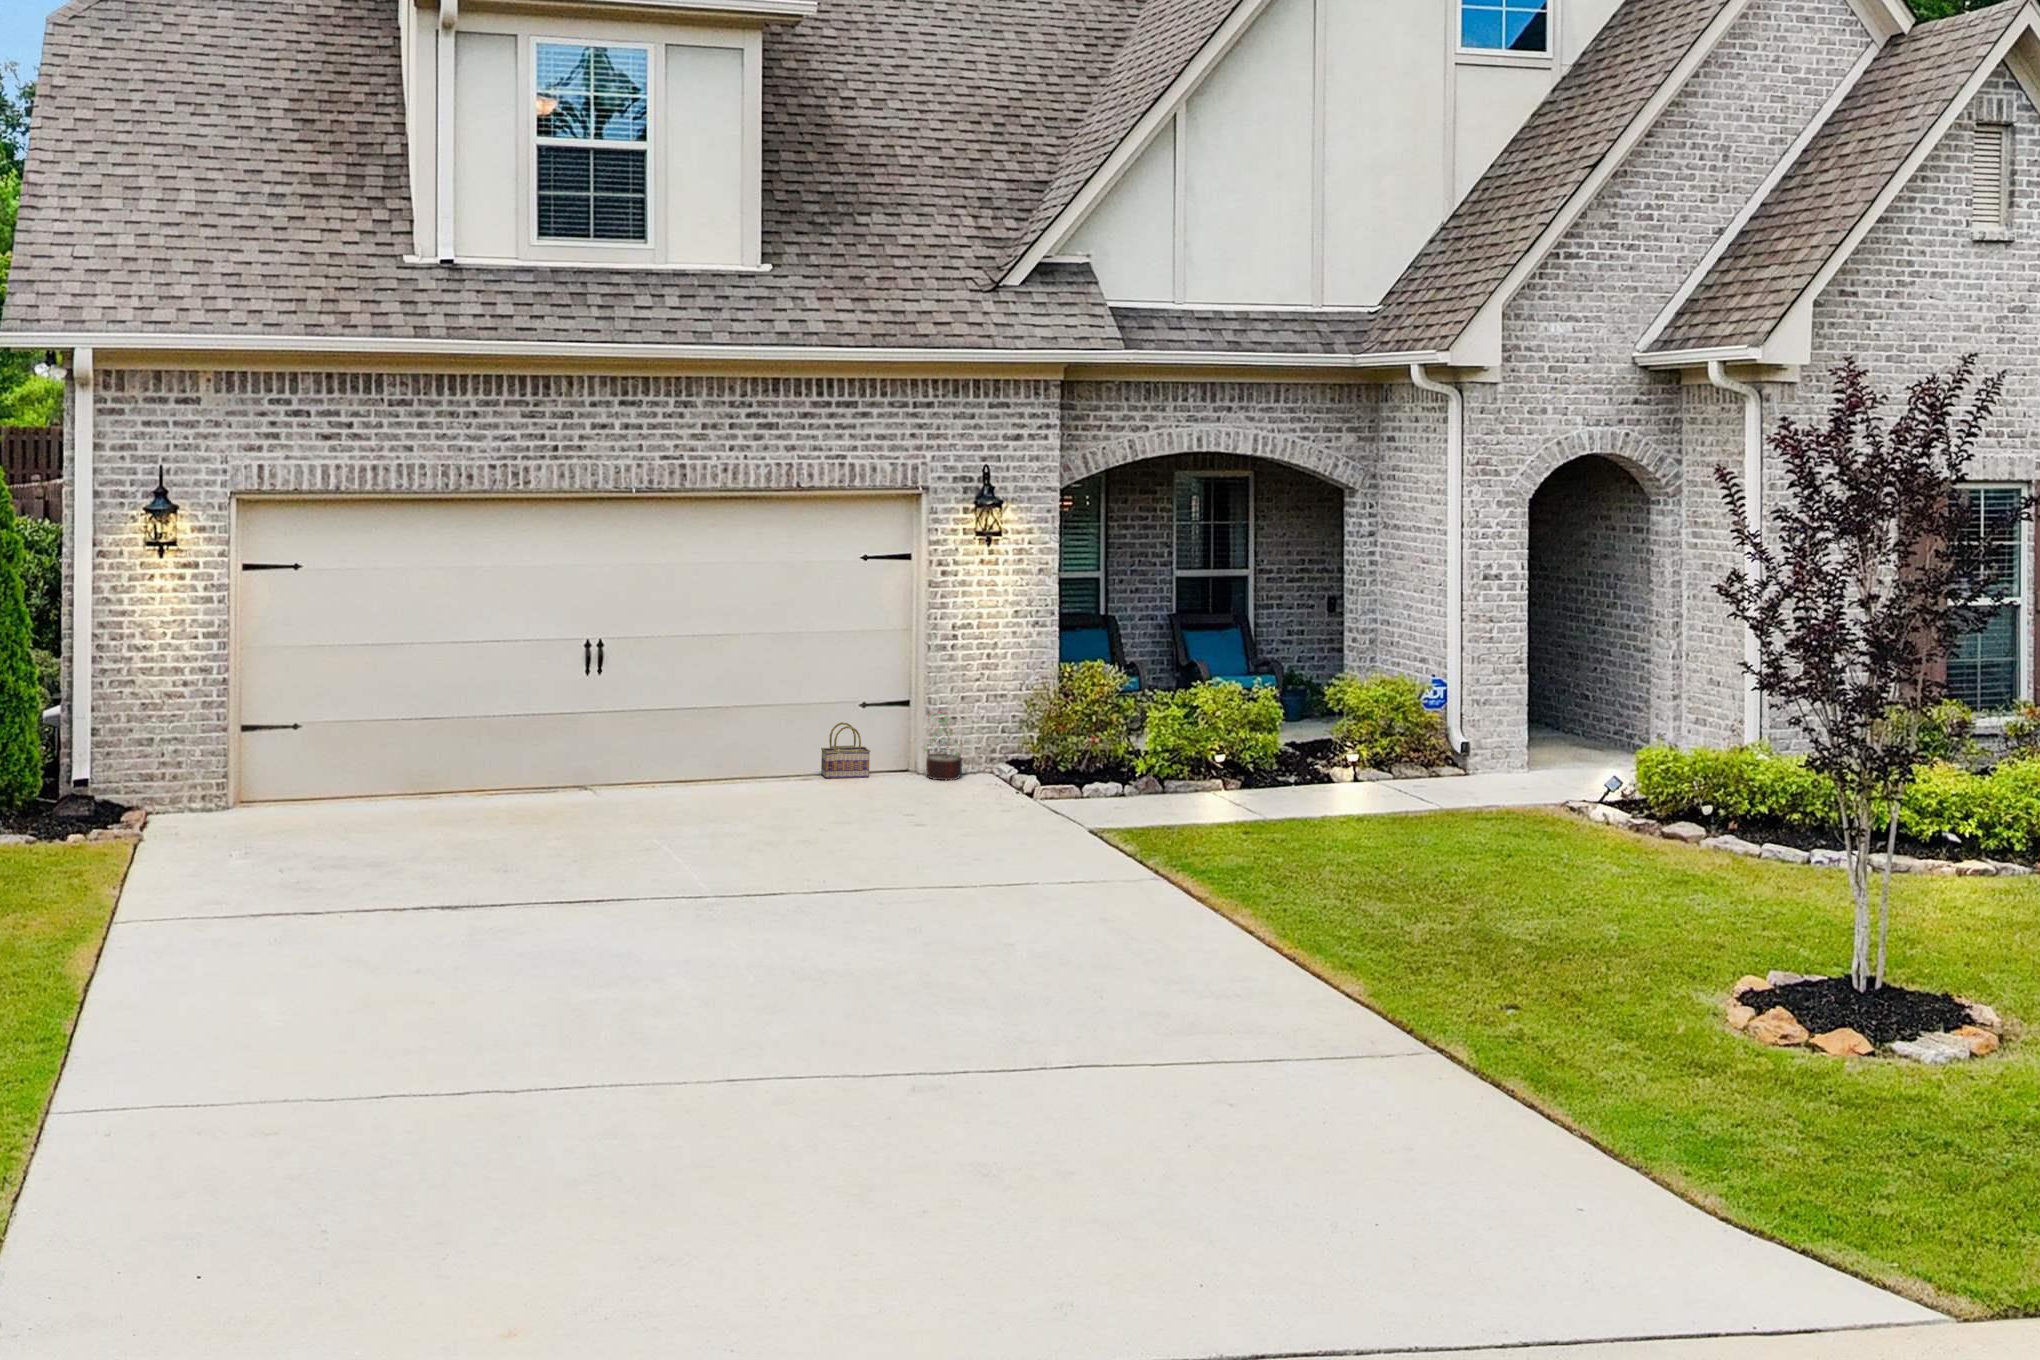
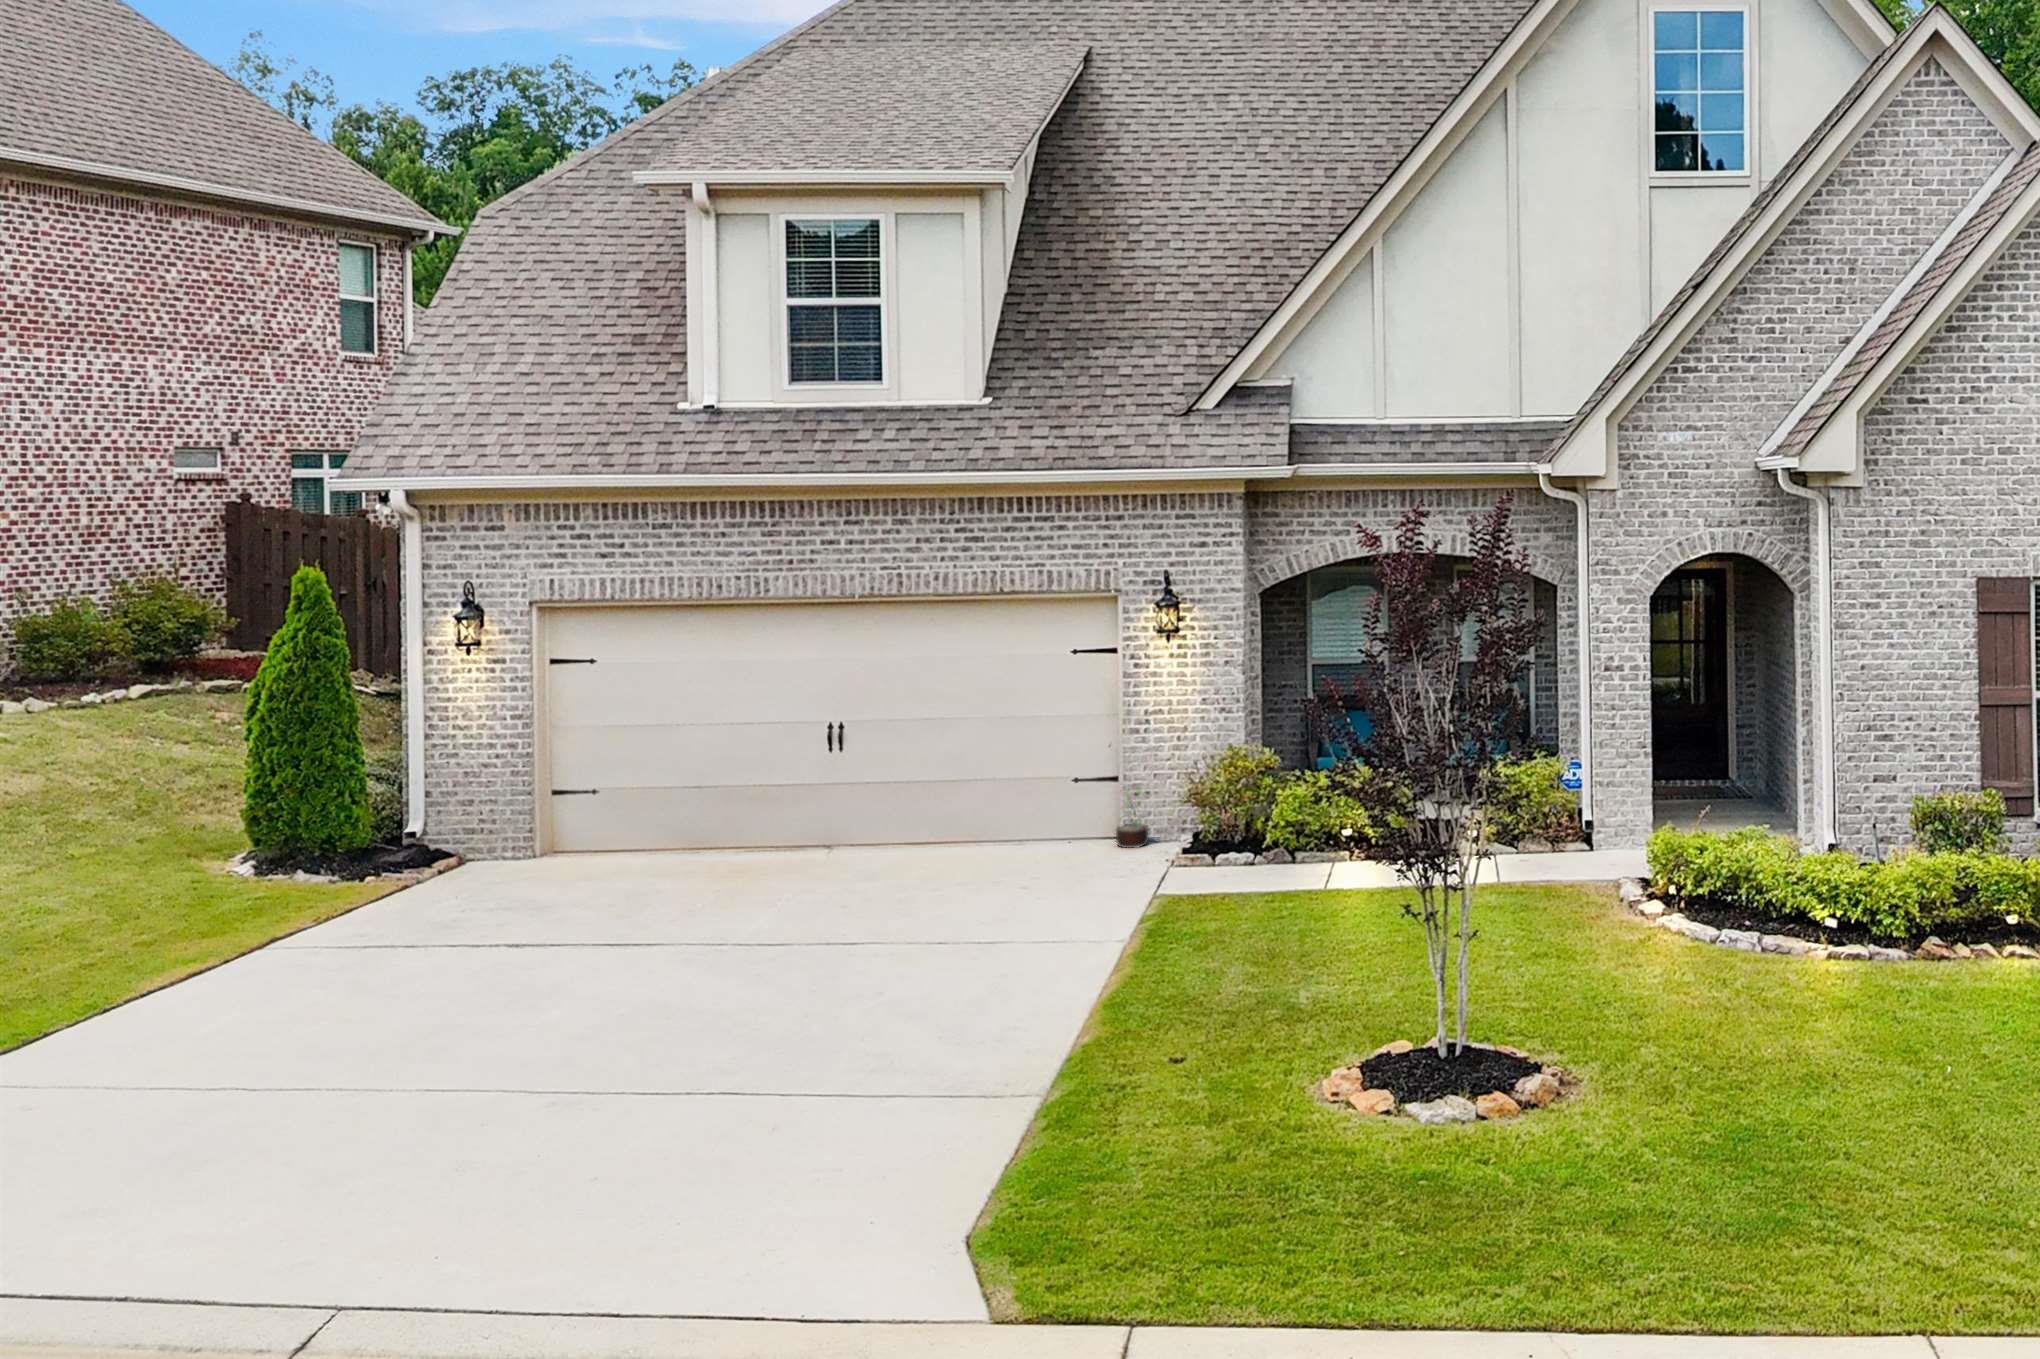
basket: present [821,722,870,779] -> none [1031,794,1075,844]

